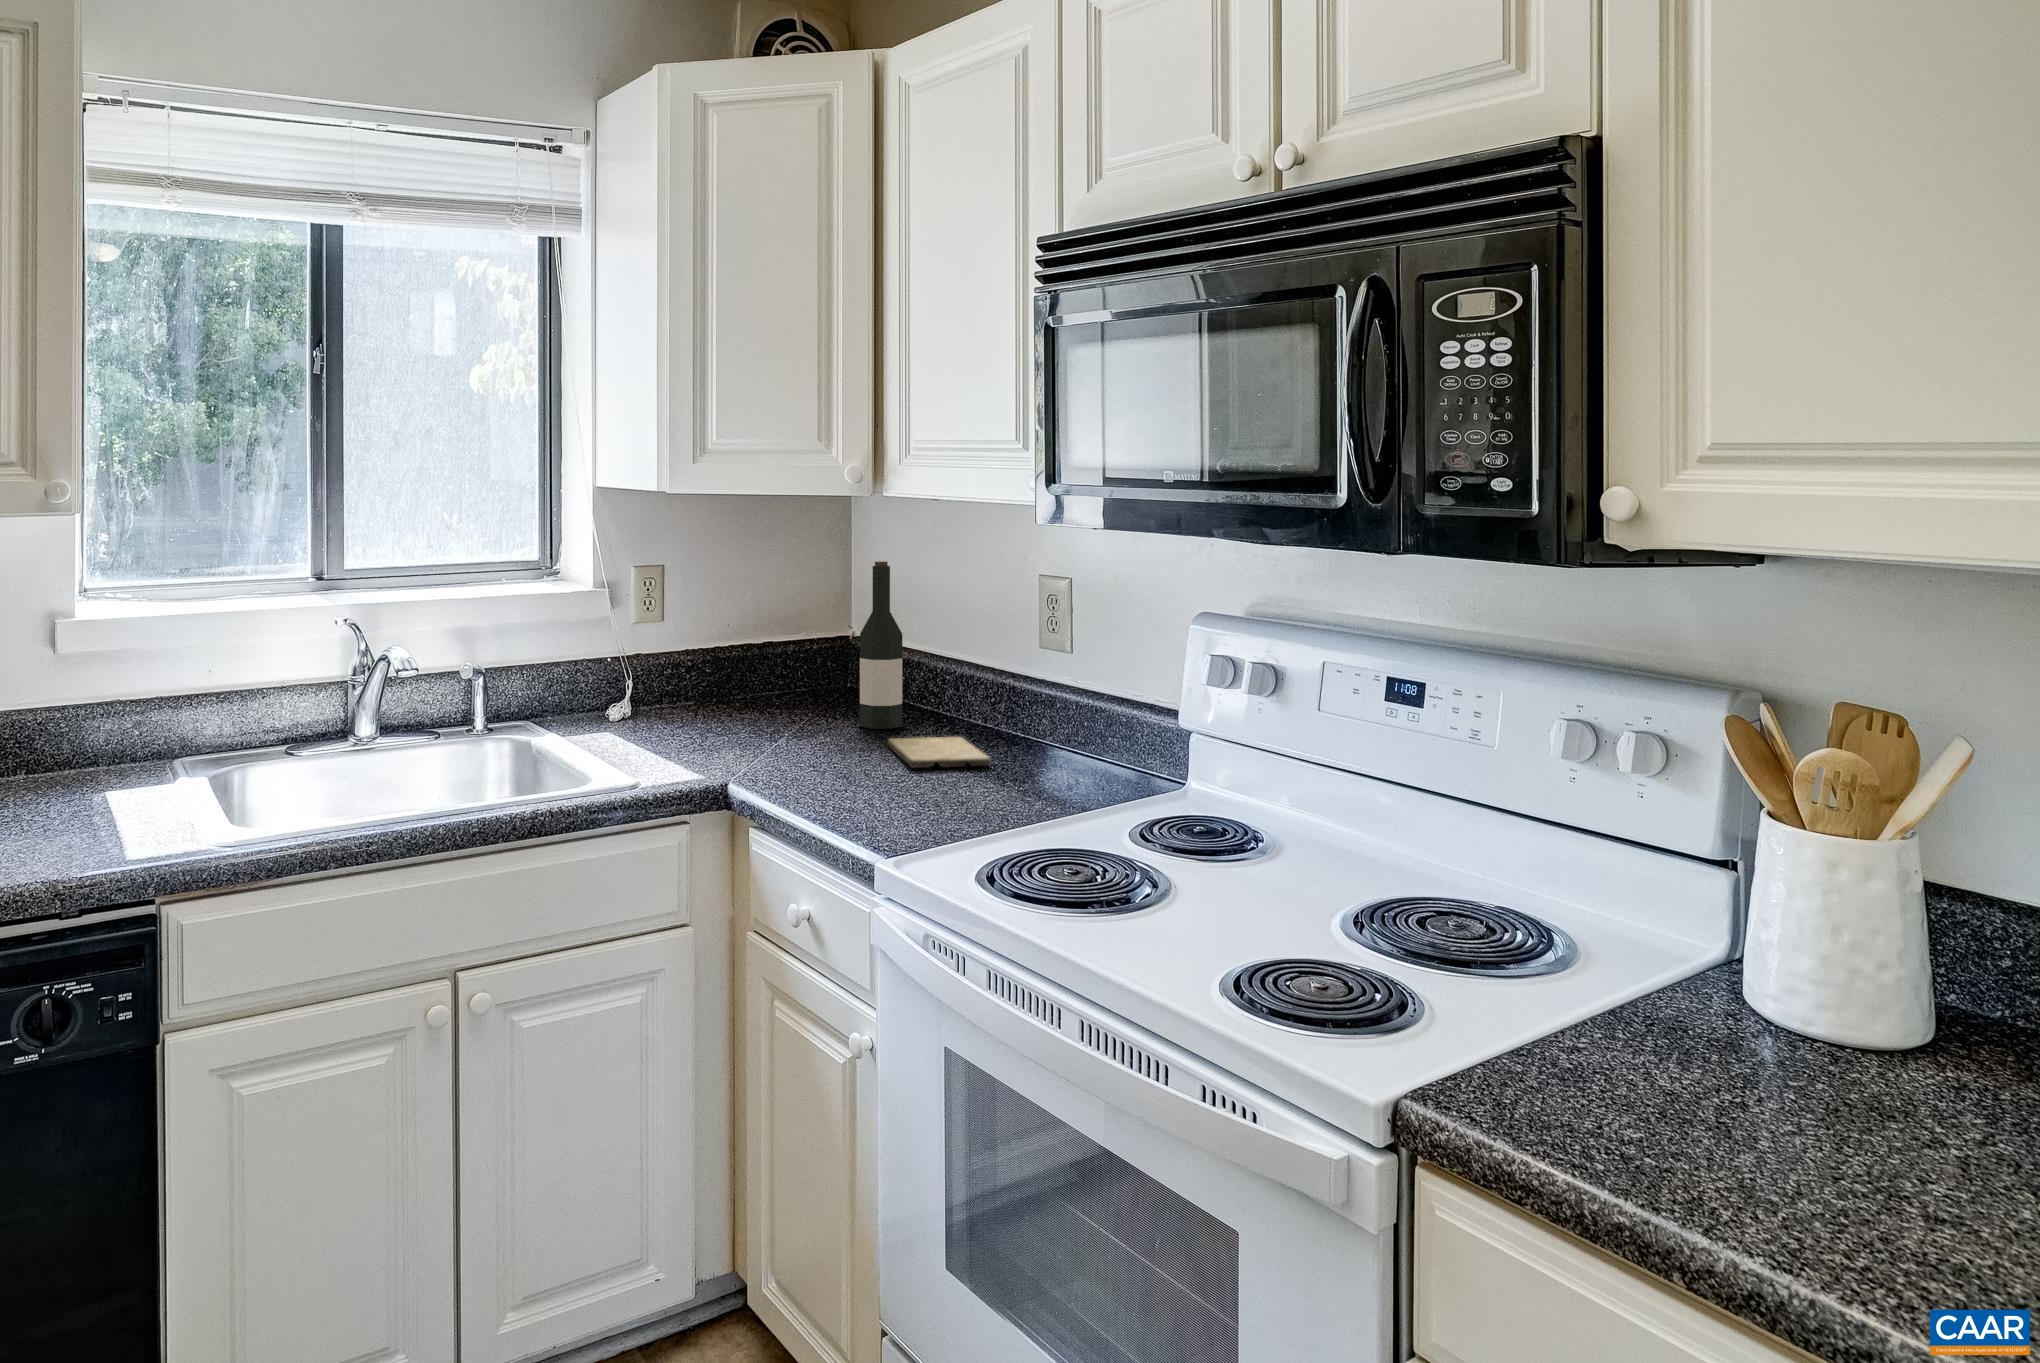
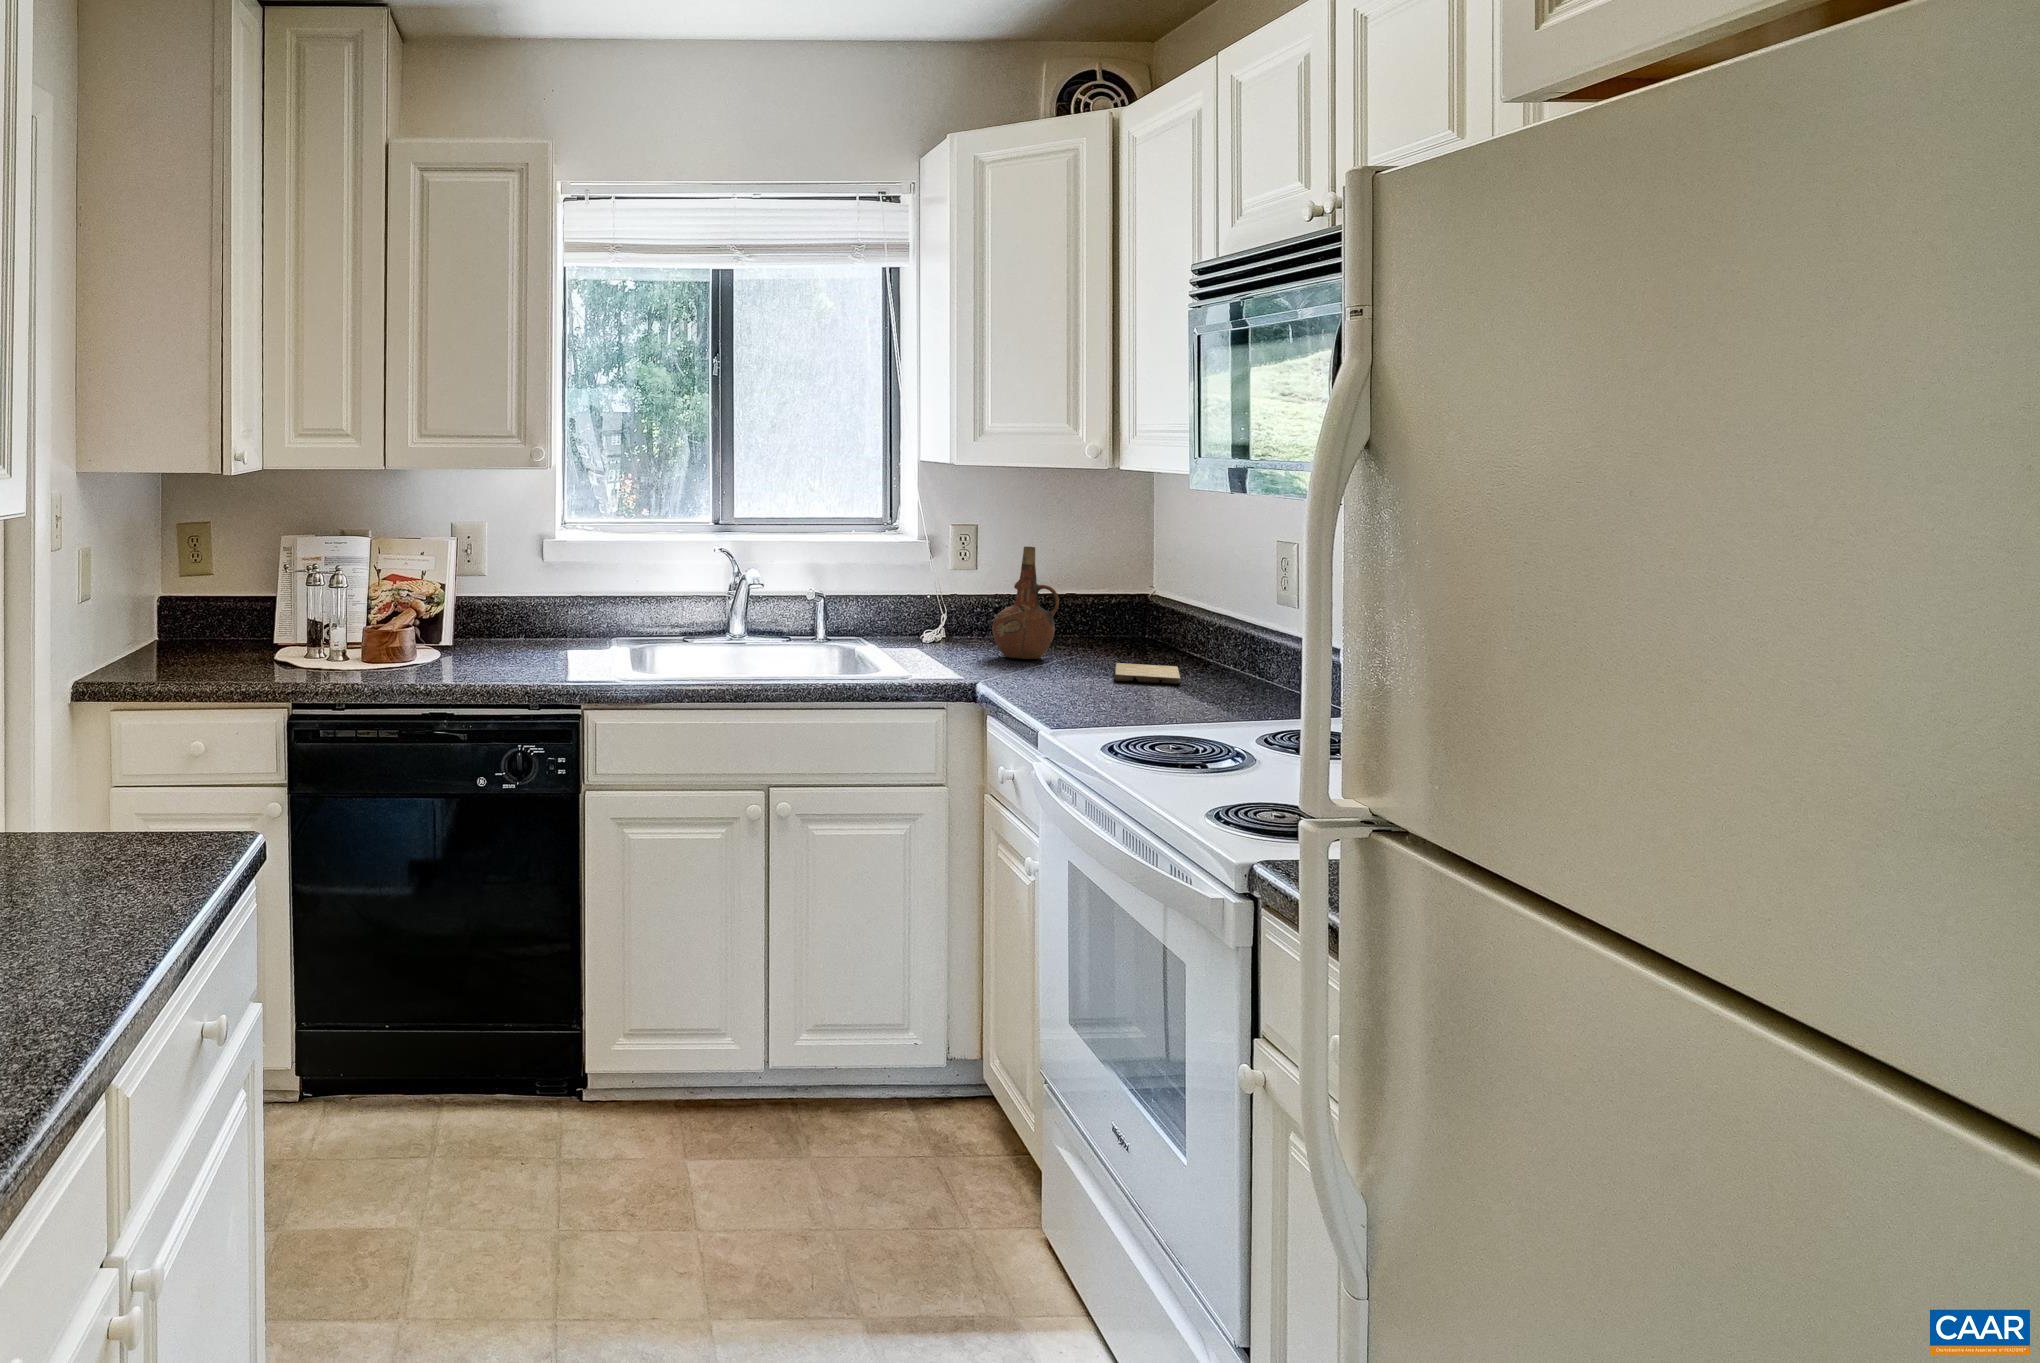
wine bottle: present [860,561,902,729] -> none [1108,525,1148,660]
ceramic pitcher: none [721,595,805,741] -> present [992,546,1059,659]

